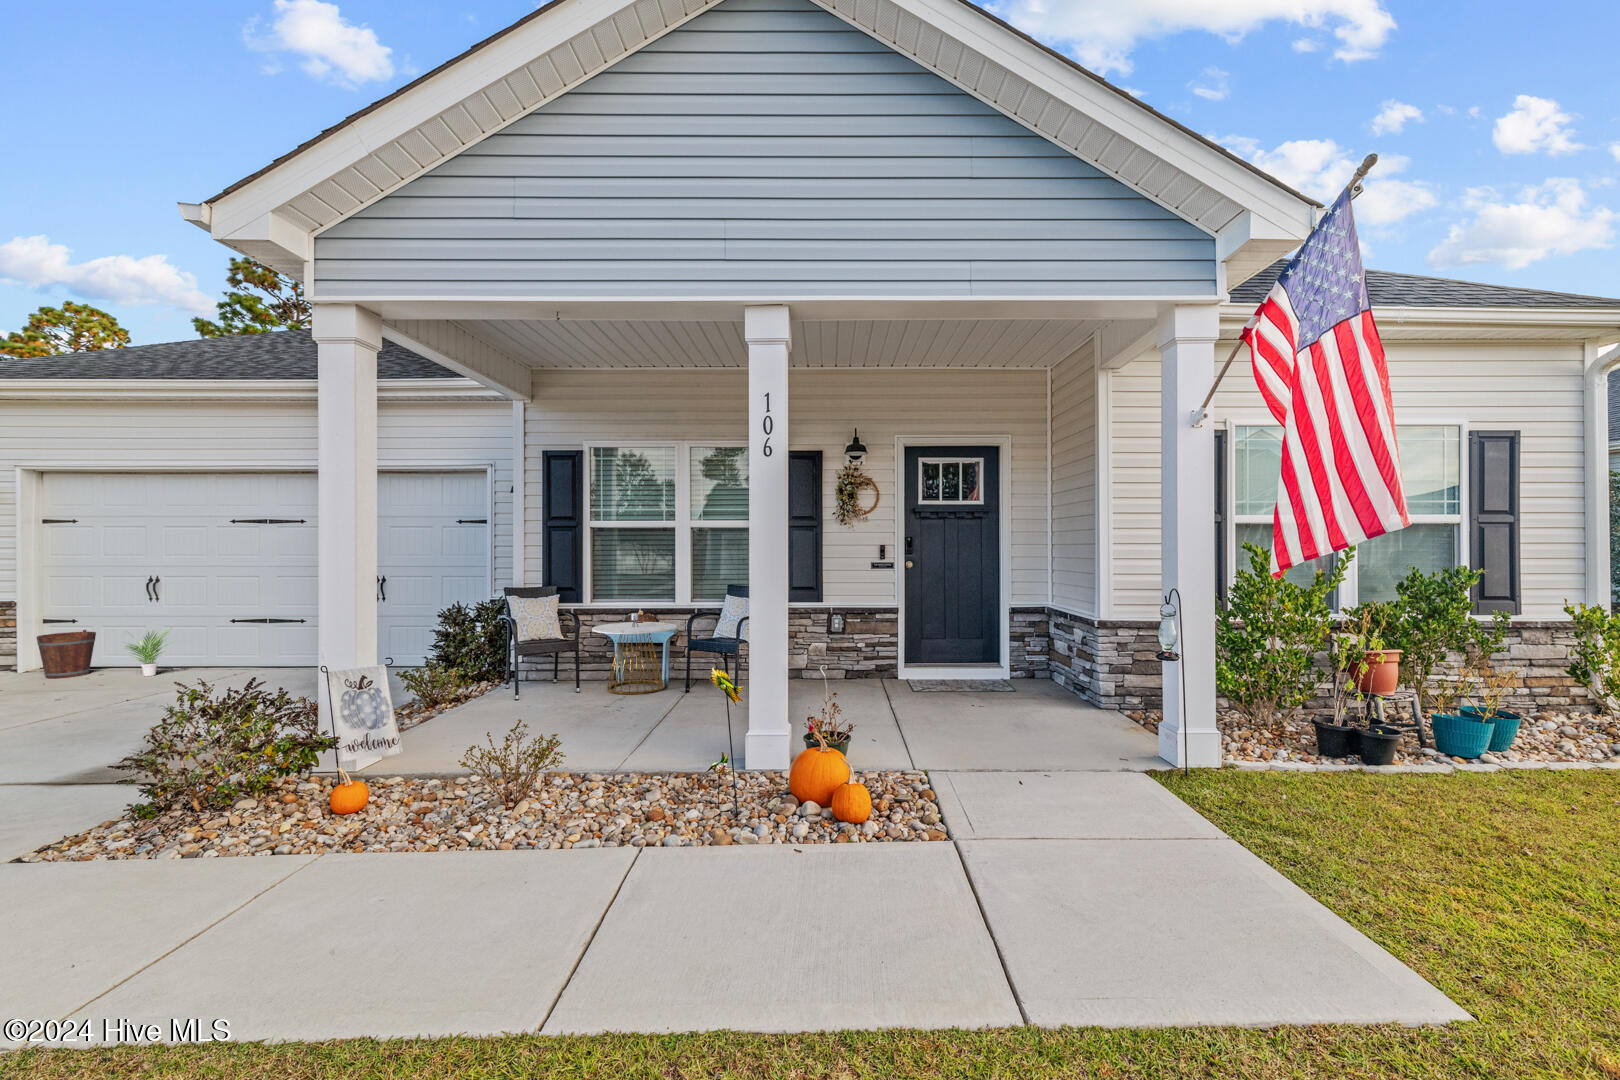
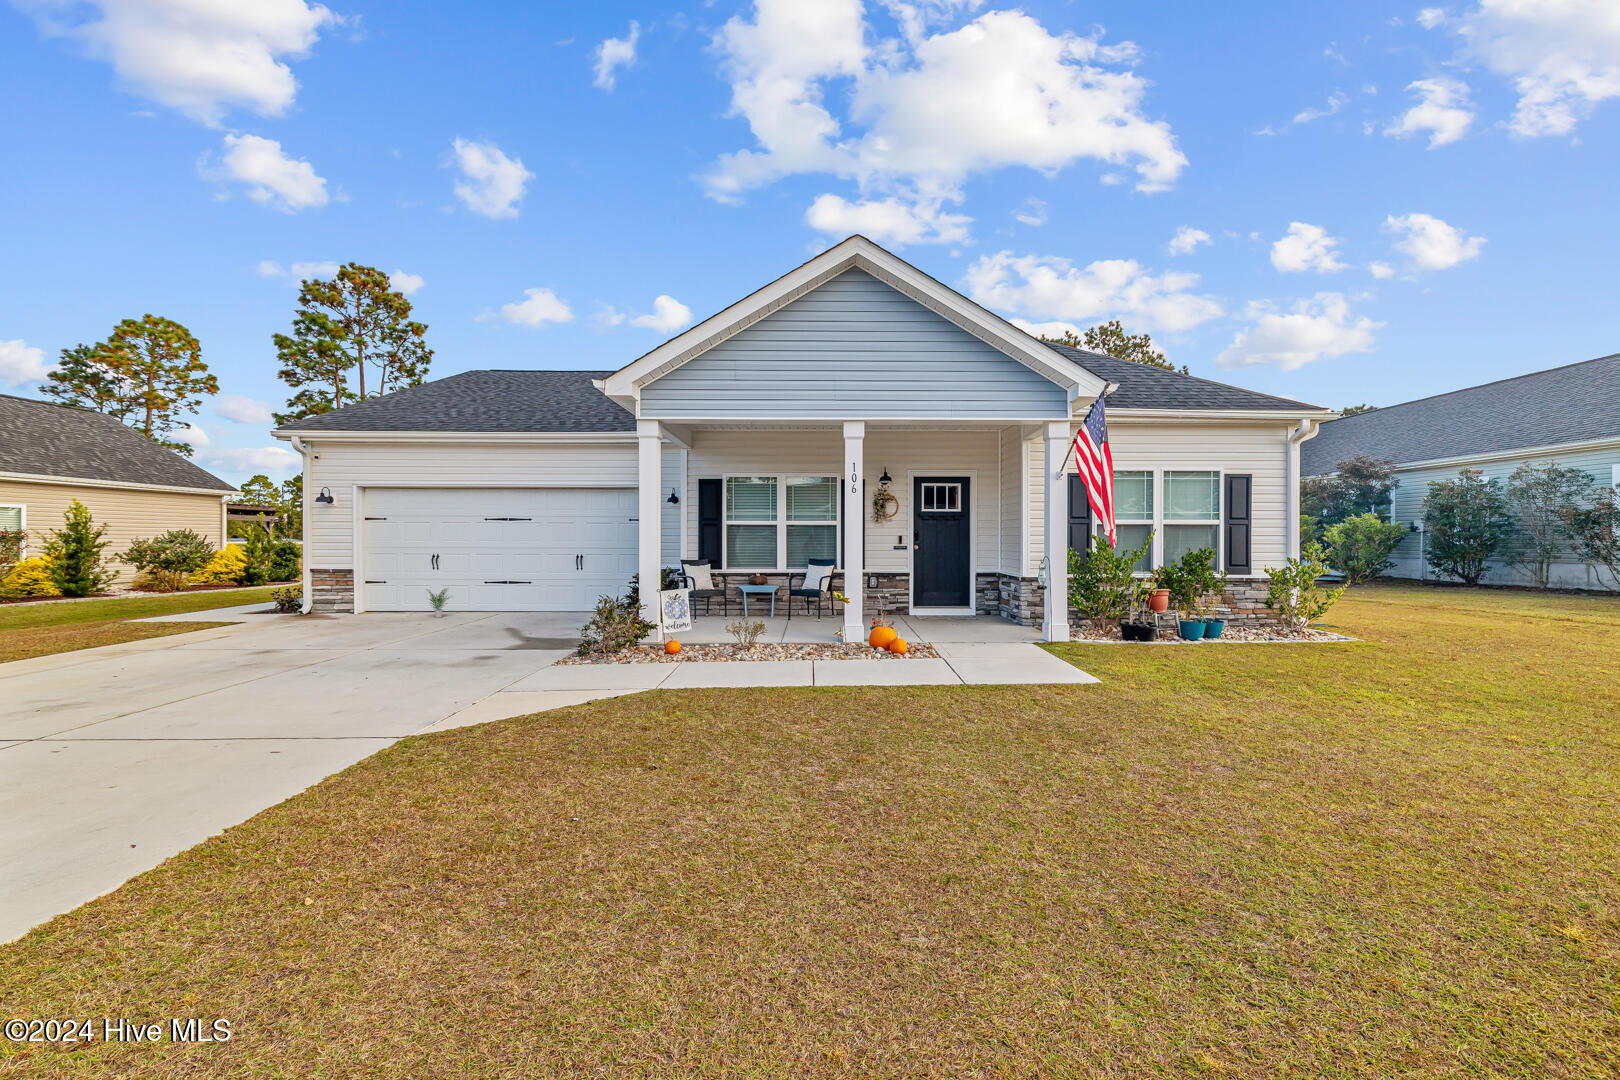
side table: present [592,613,677,694] -> none [733,576,782,622]
bucket: present [37,630,96,678] -> none [369,589,398,619]

